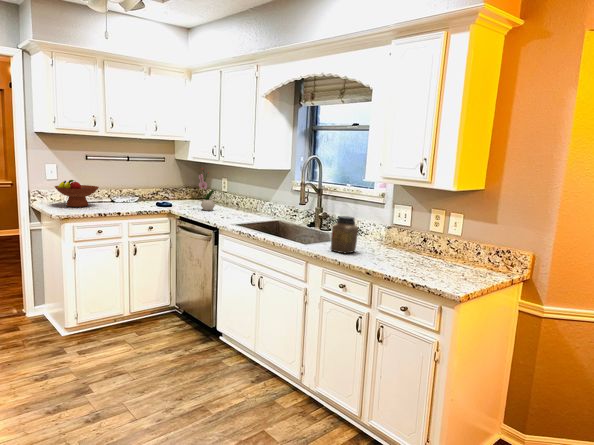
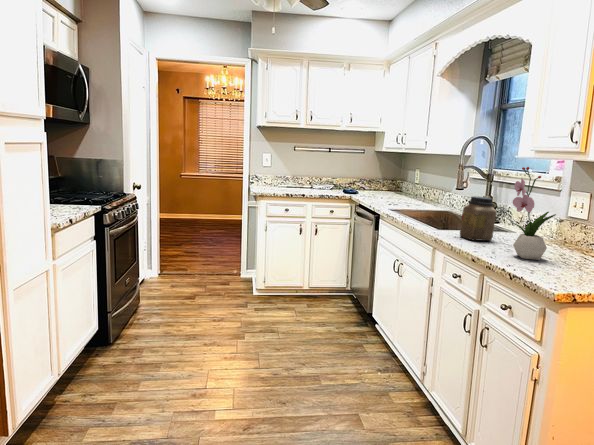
flower arrangement: present [199,168,215,211] -> present [512,167,556,260]
fruit bowl: present [55,180,99,207] -> none [263,165,297,189]

